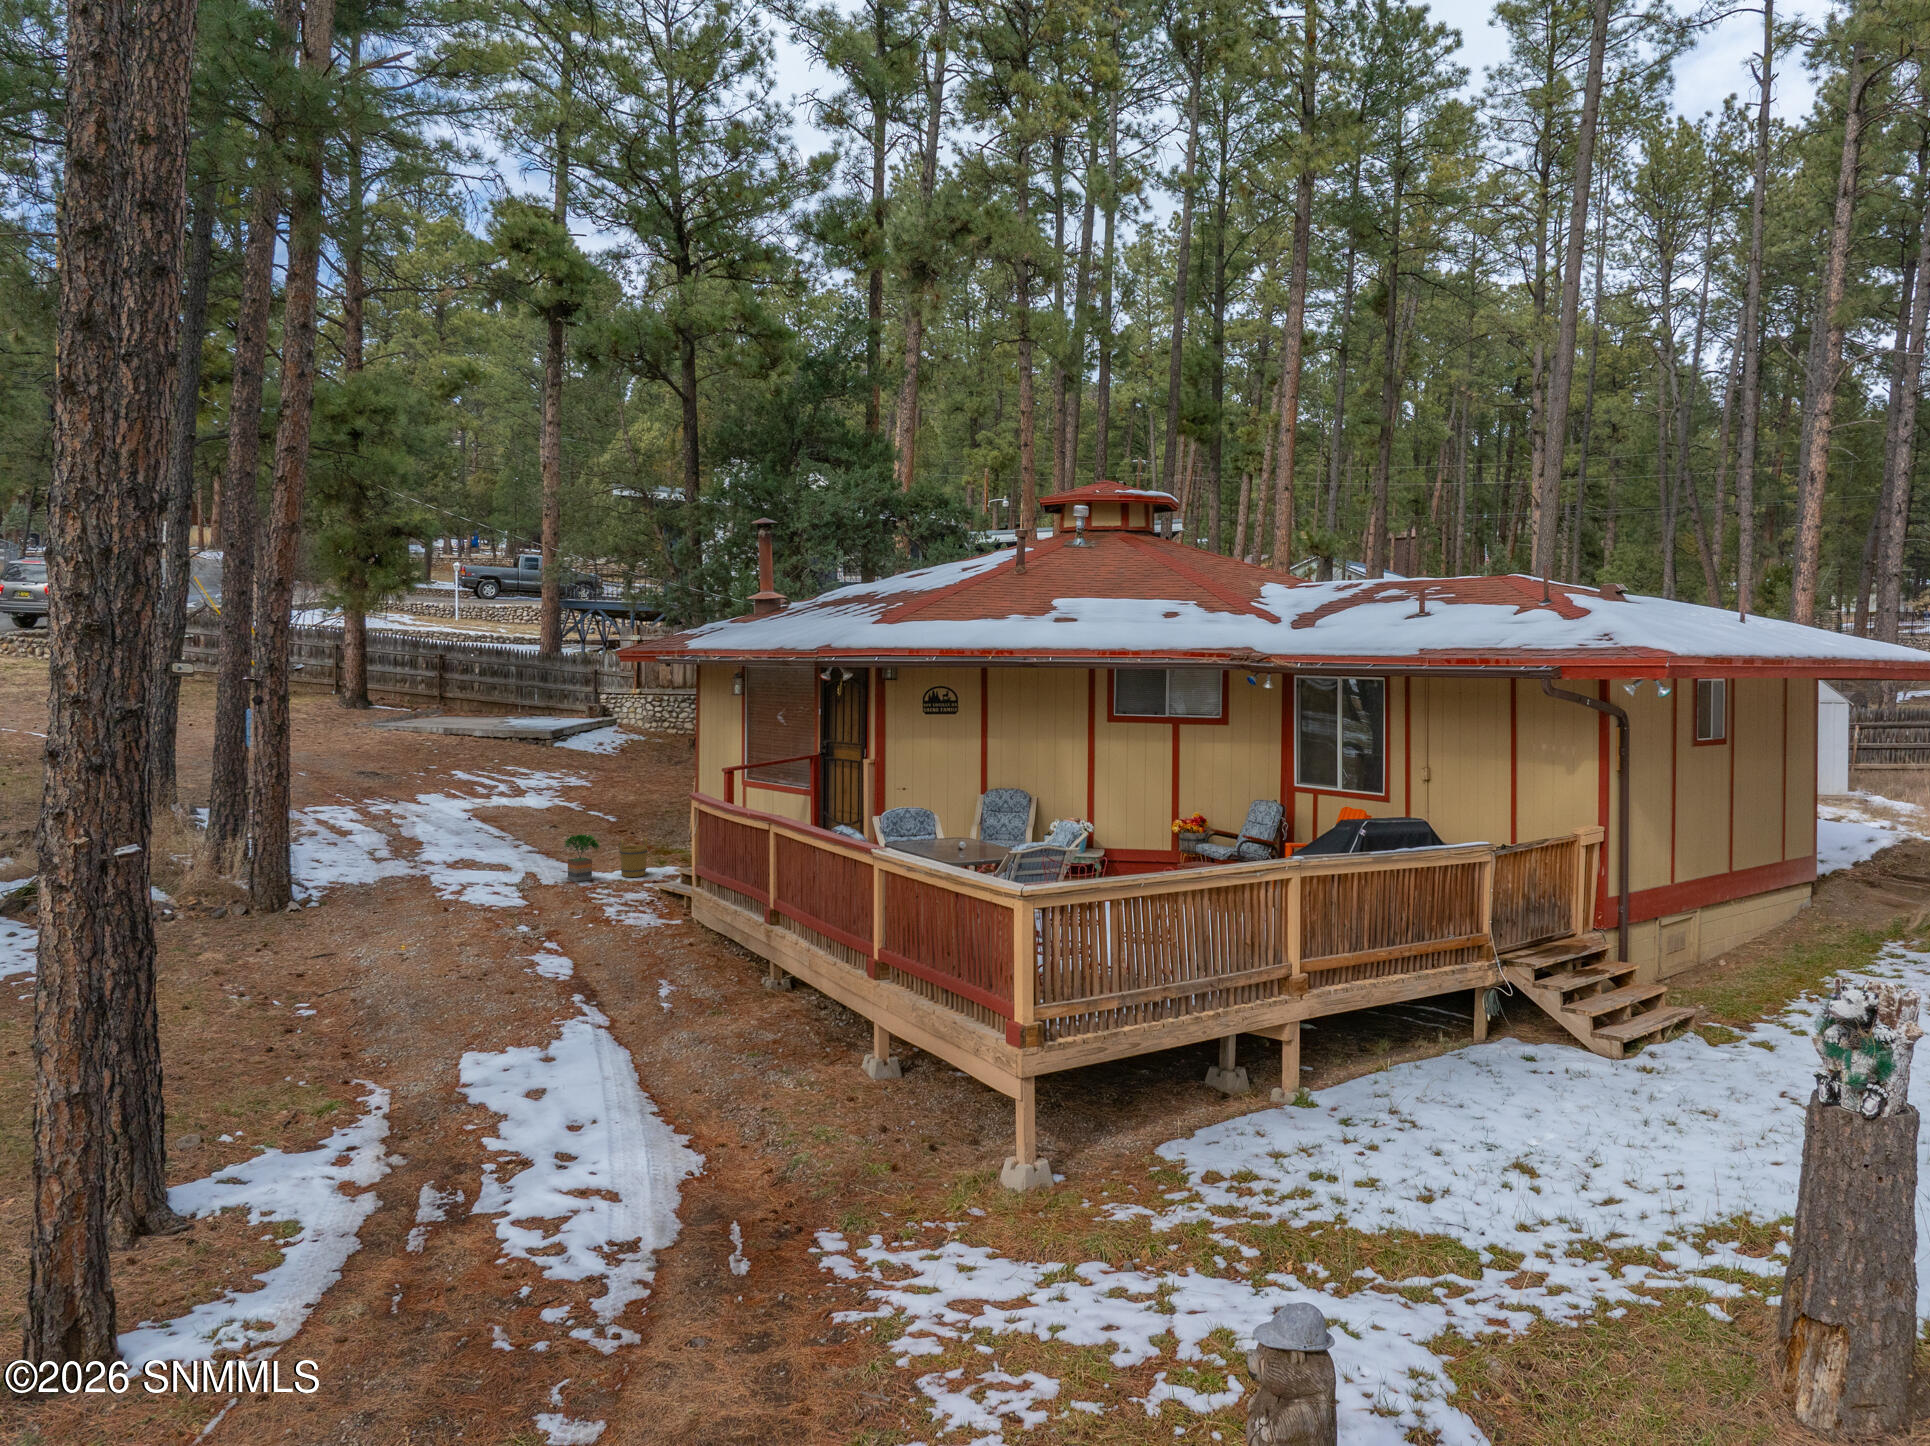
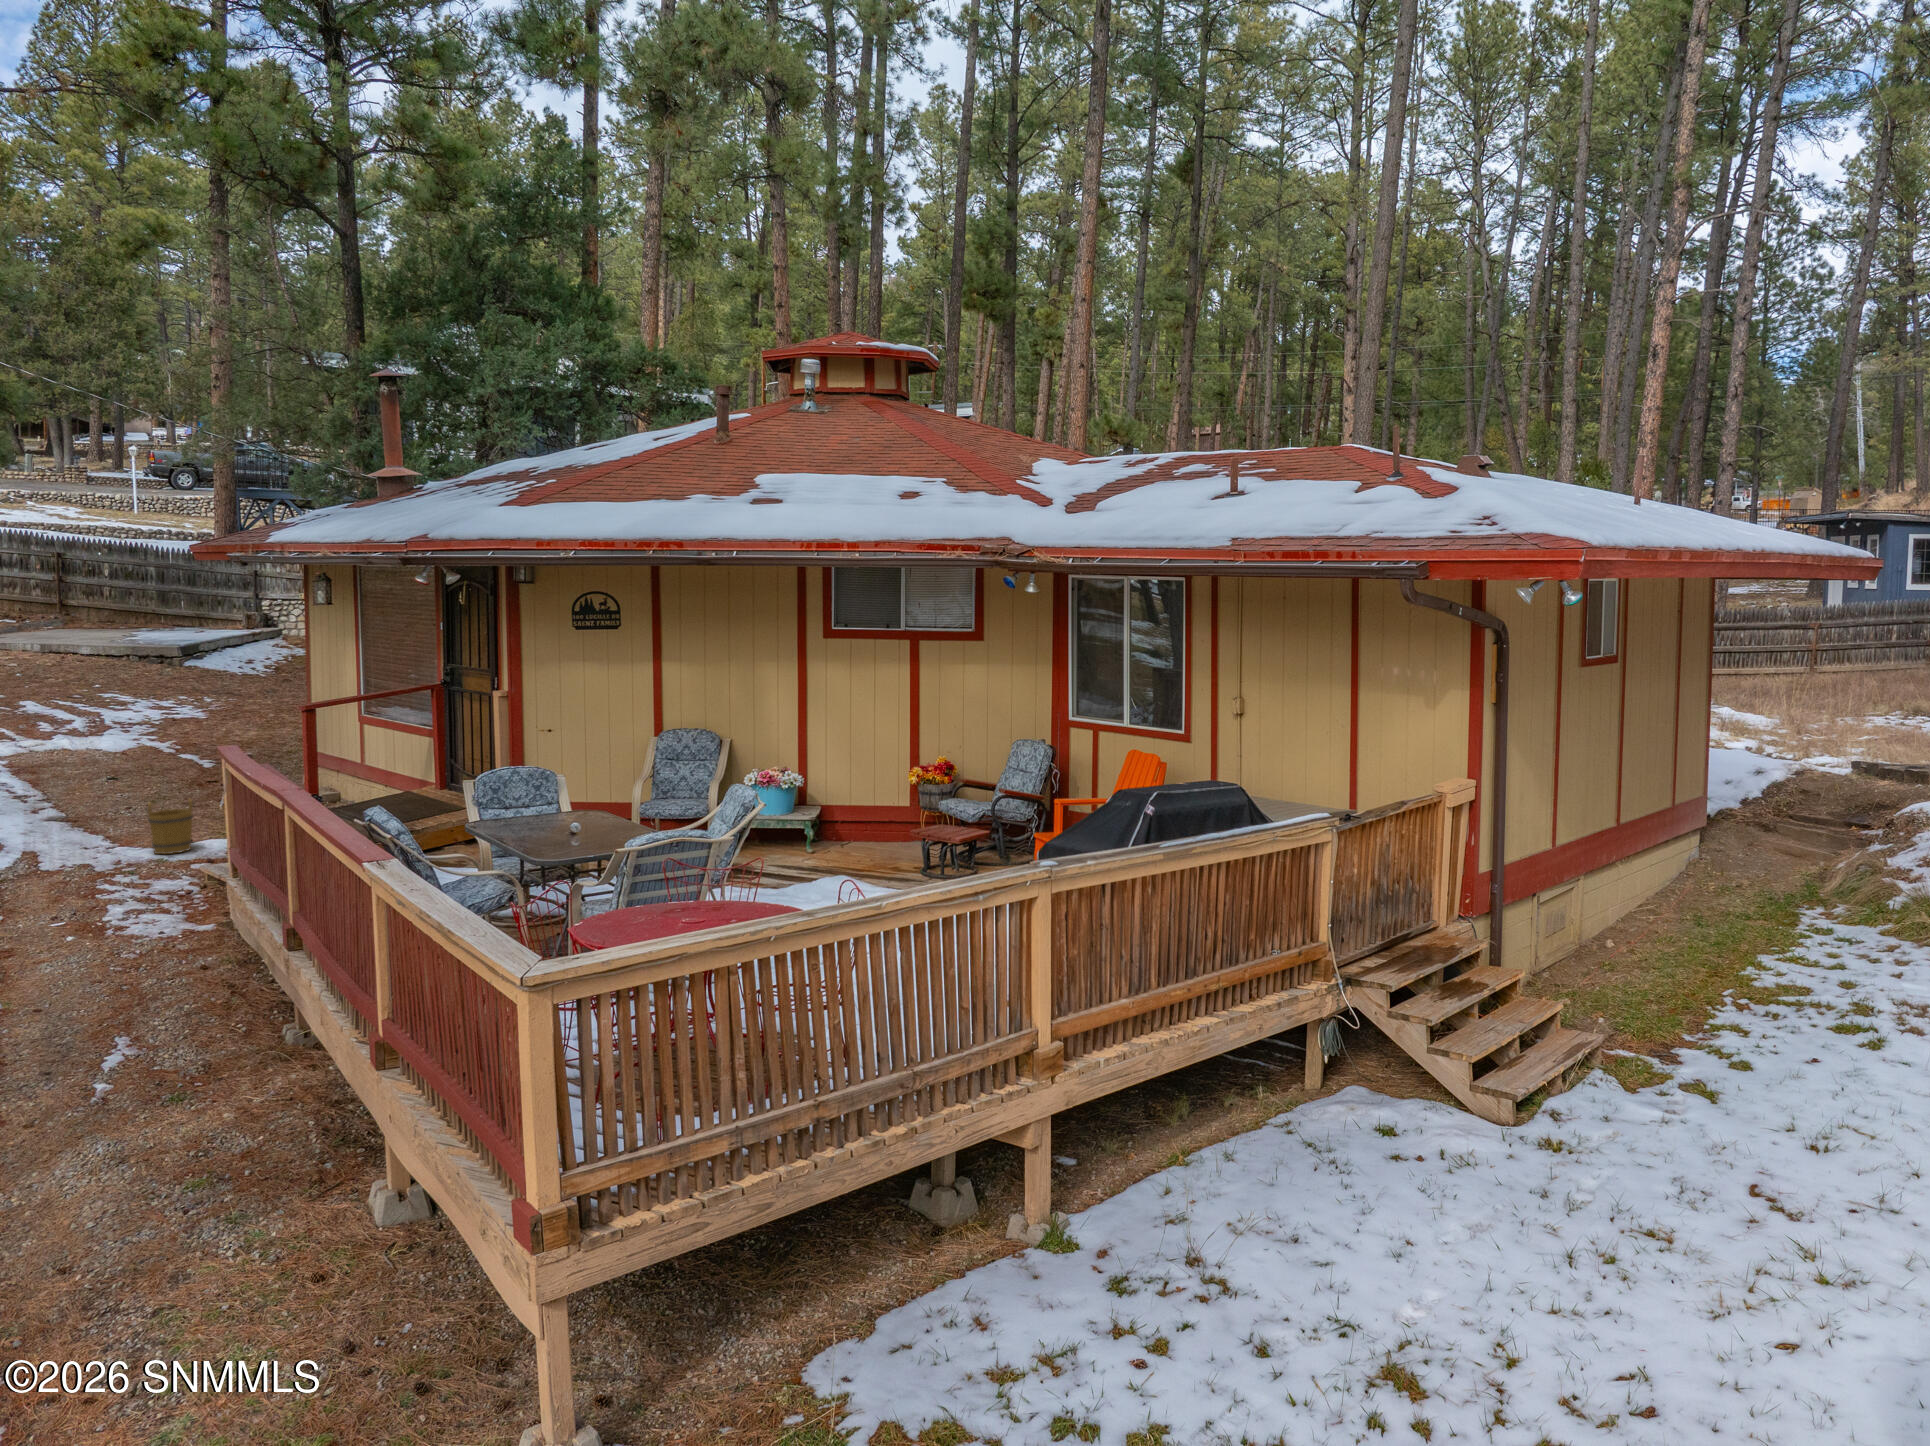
potted tree: present [565,834,599,882] -> none [46,796,110,866]

